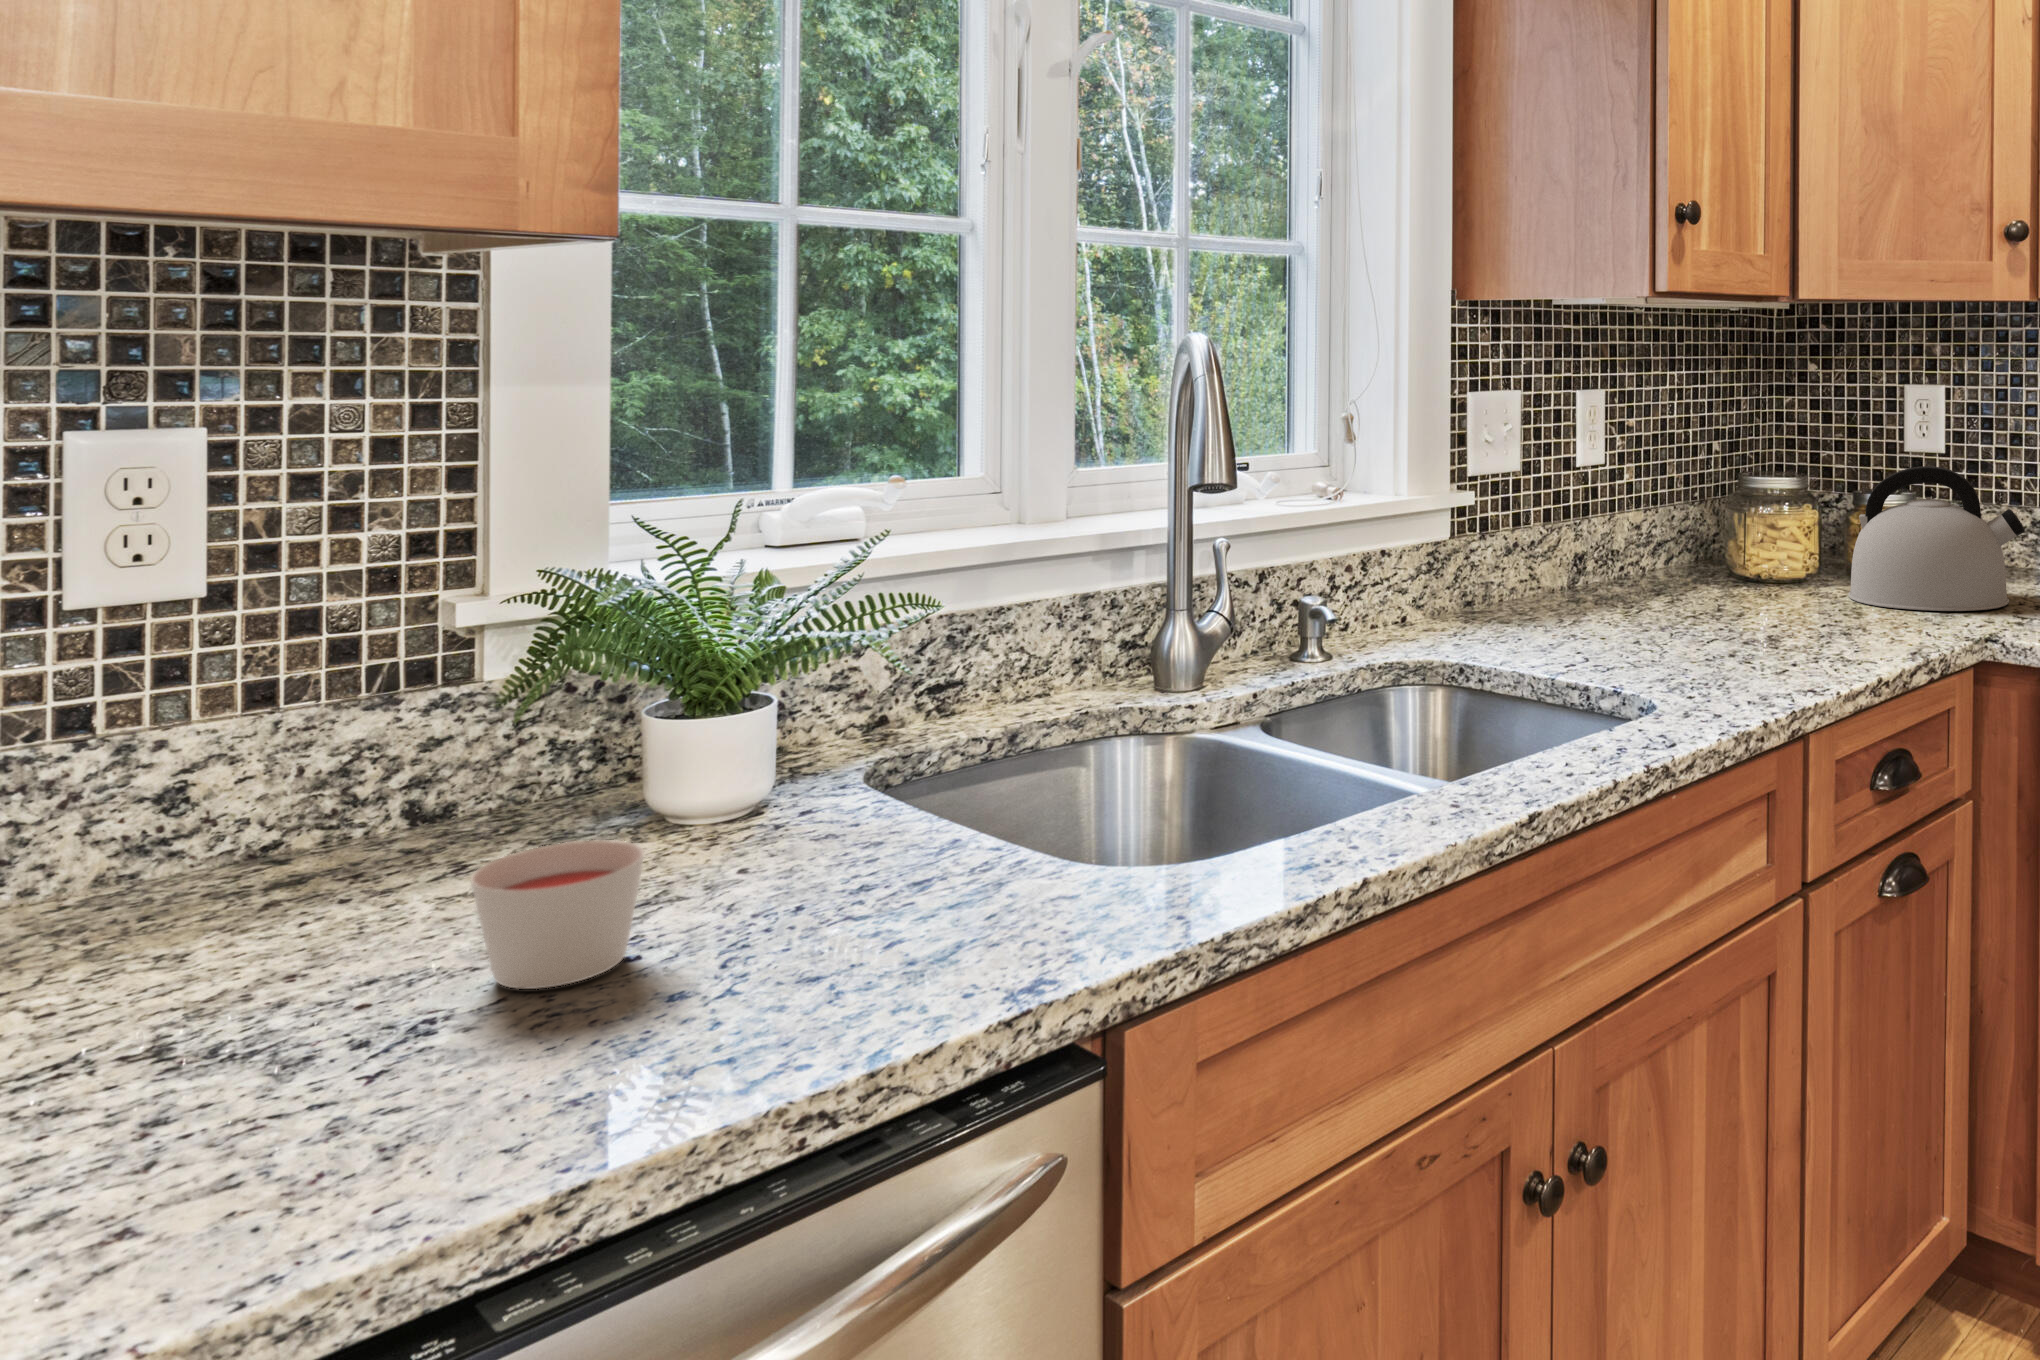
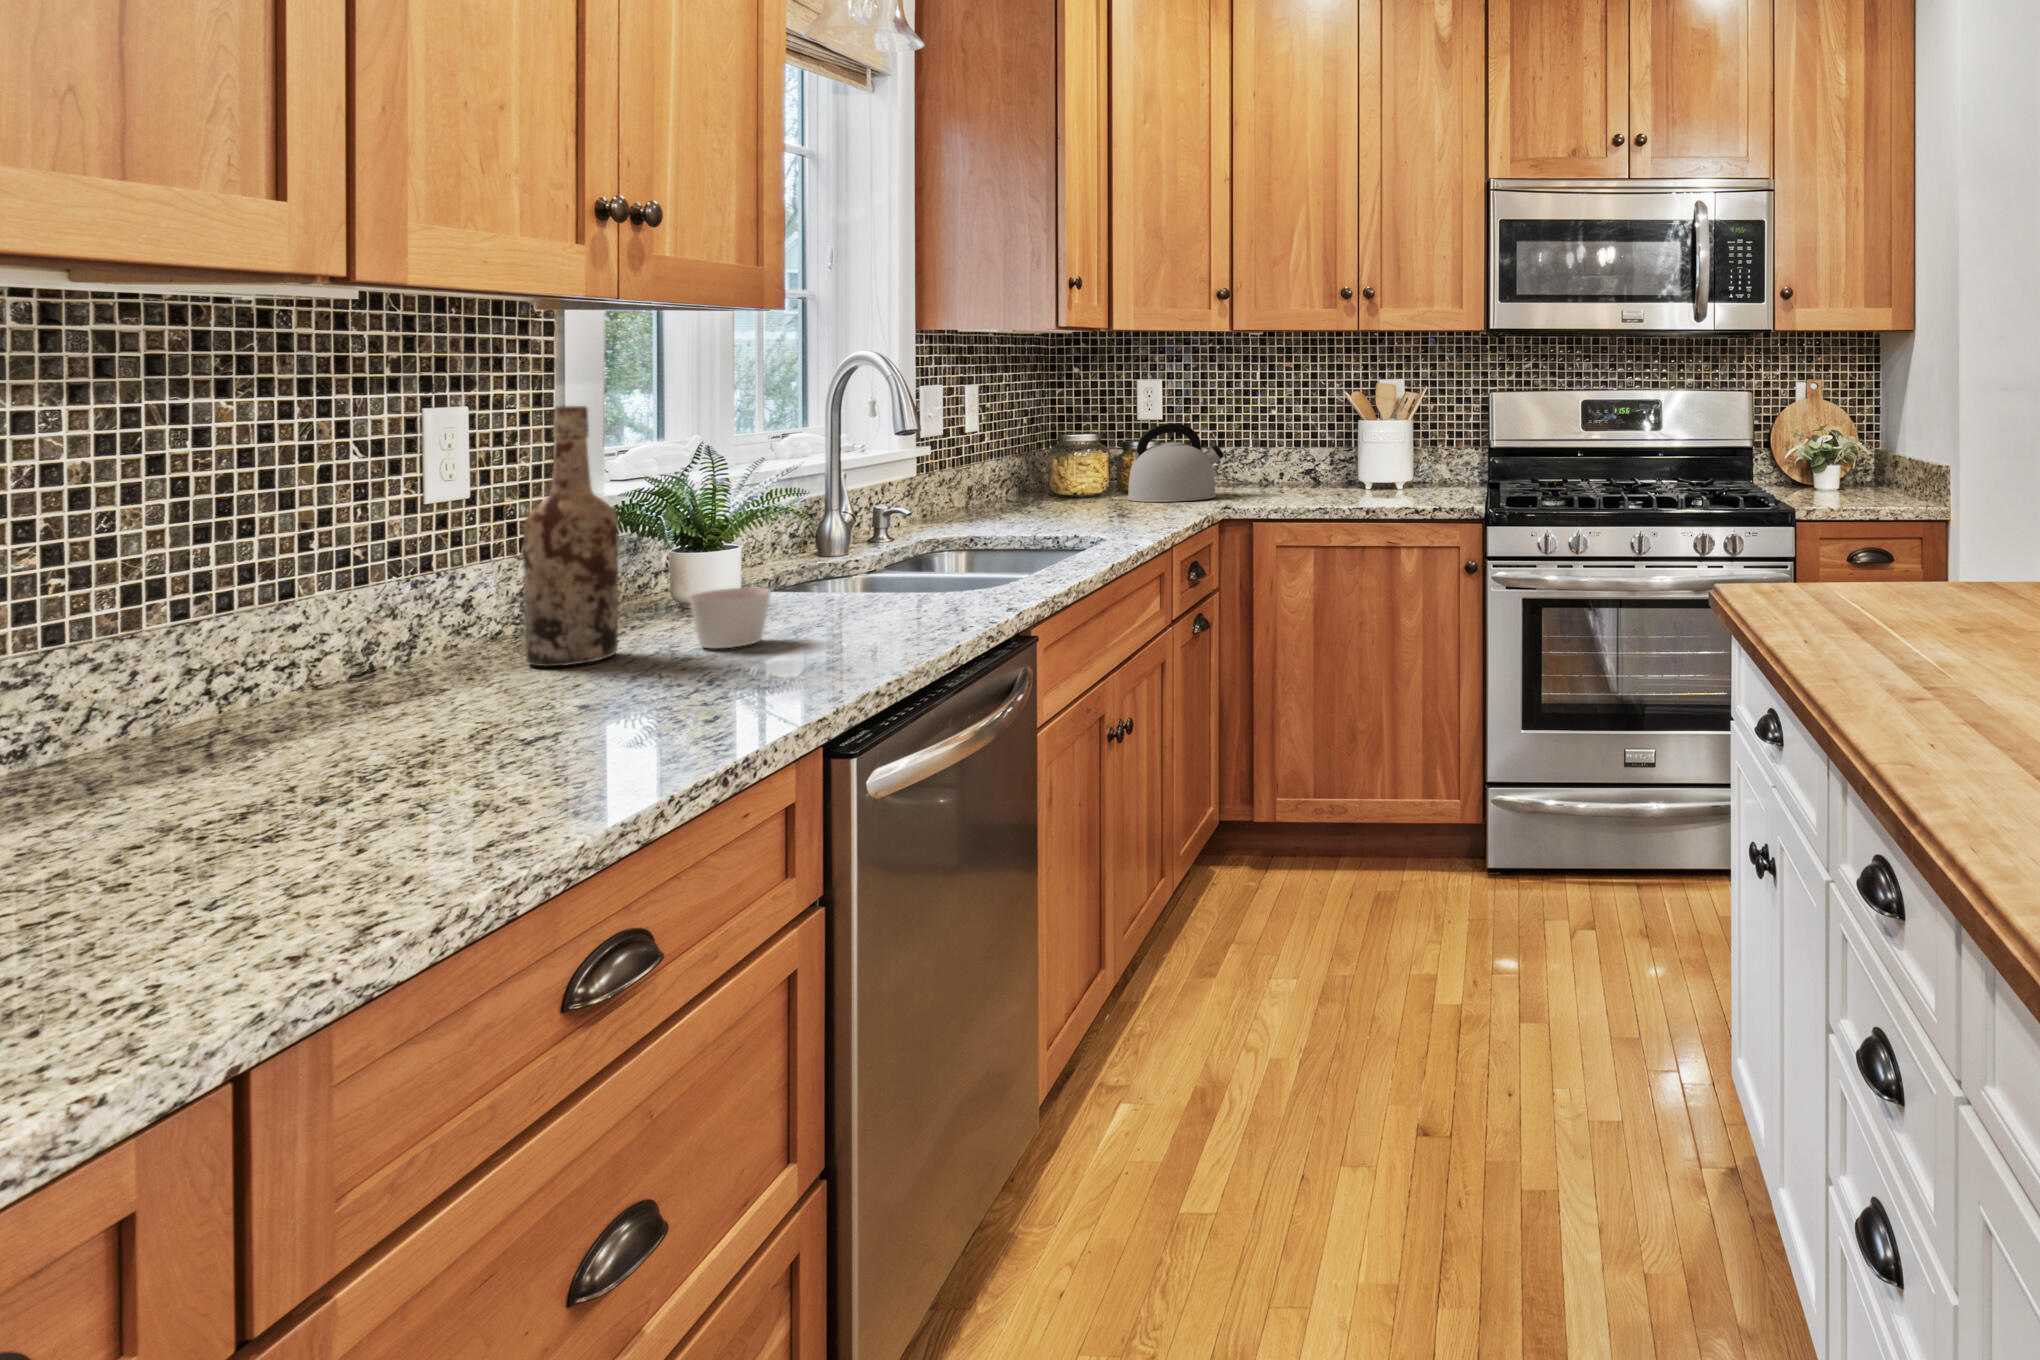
wine bottle: none [207,462,400,982] -> present [523,406,619,666]

